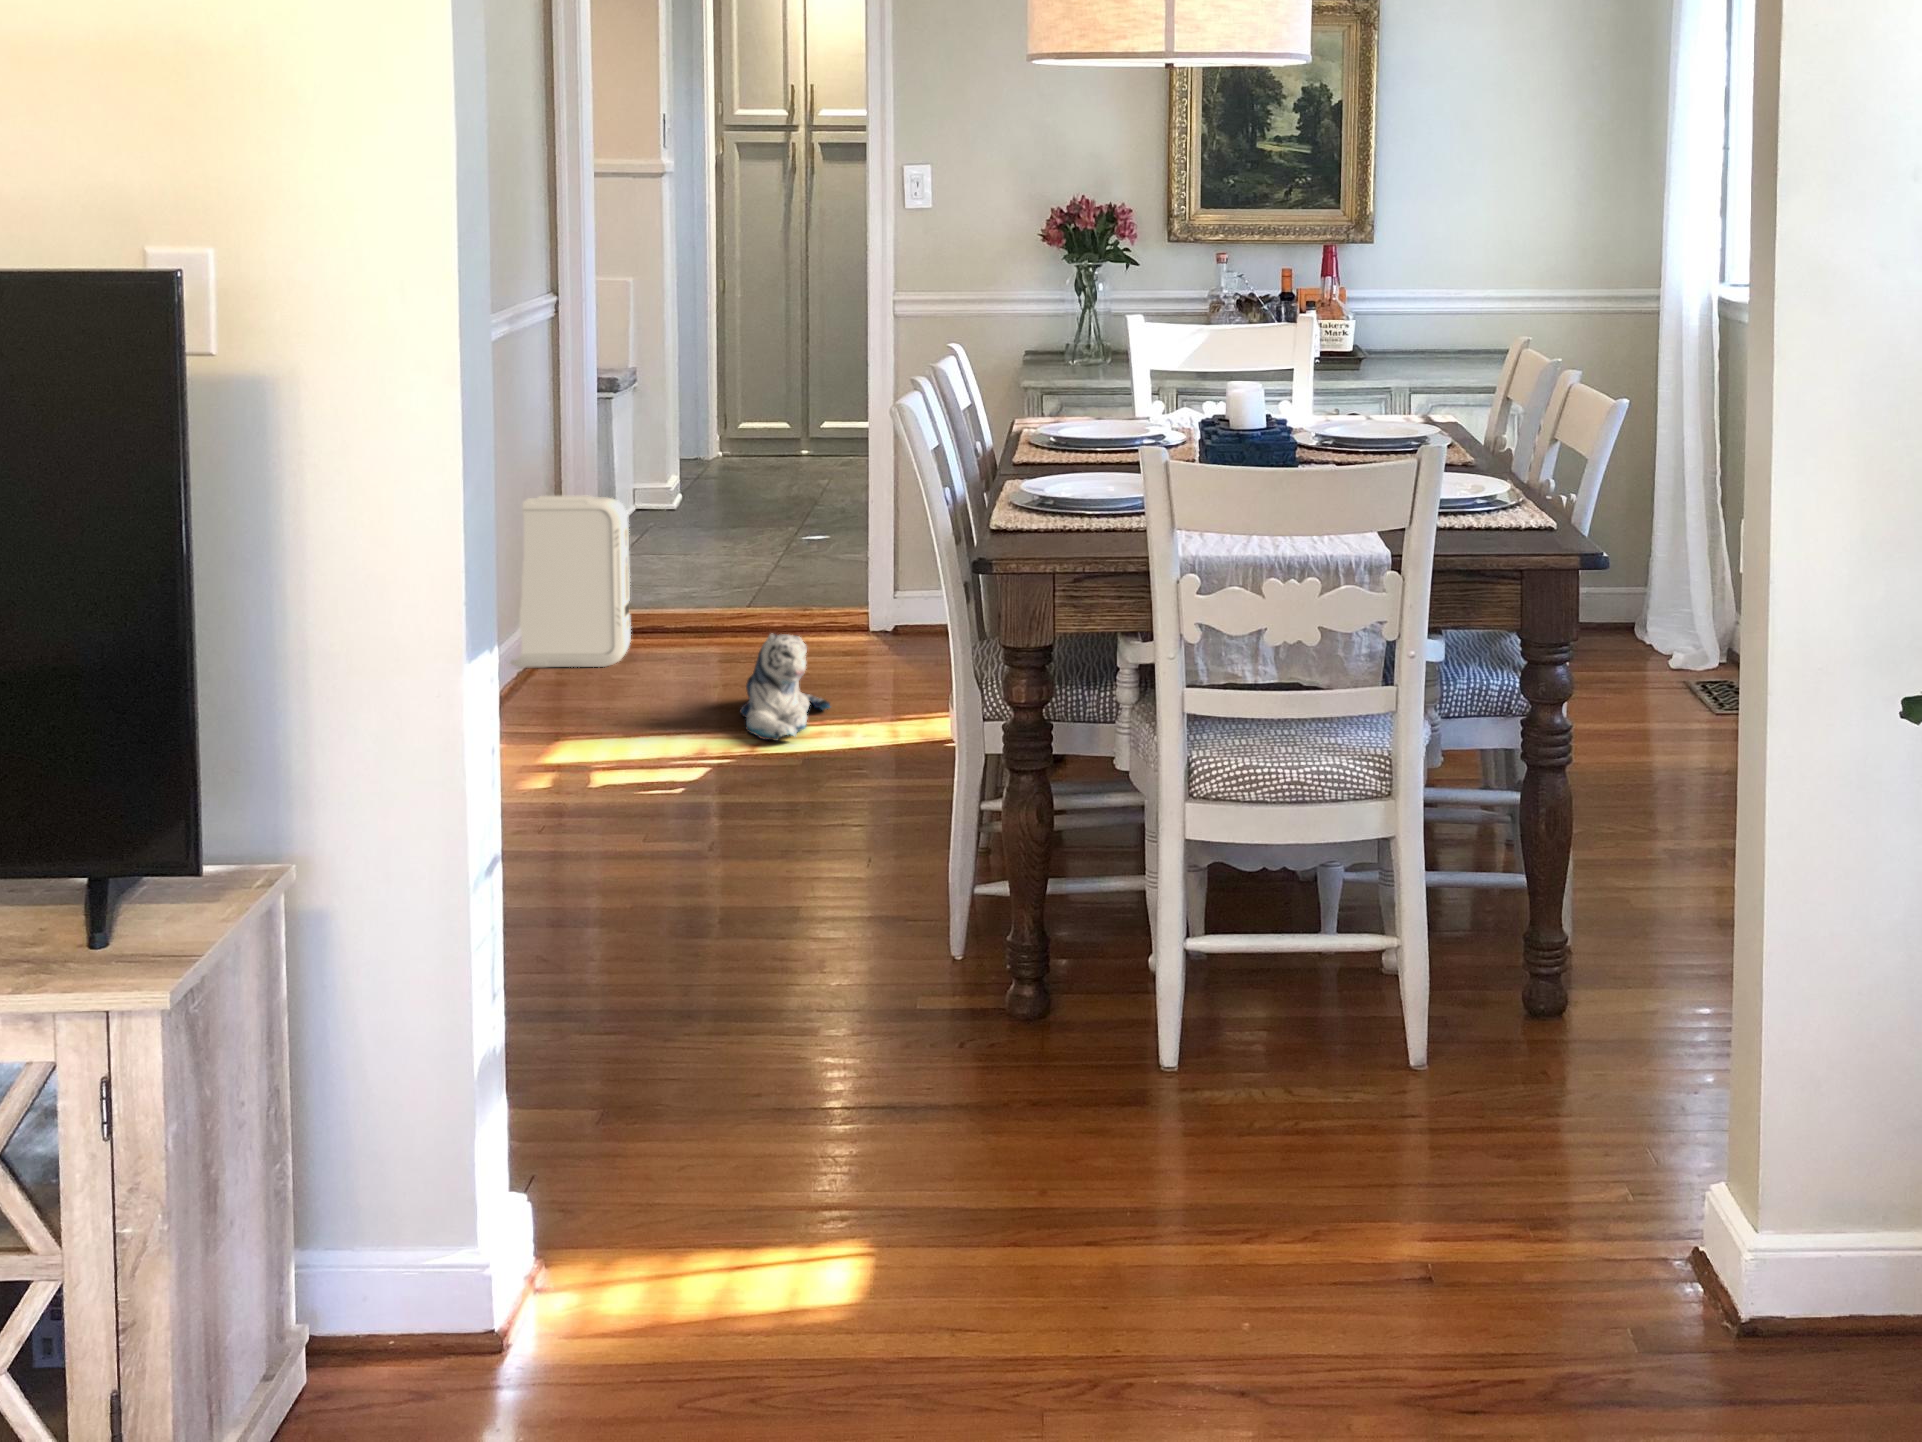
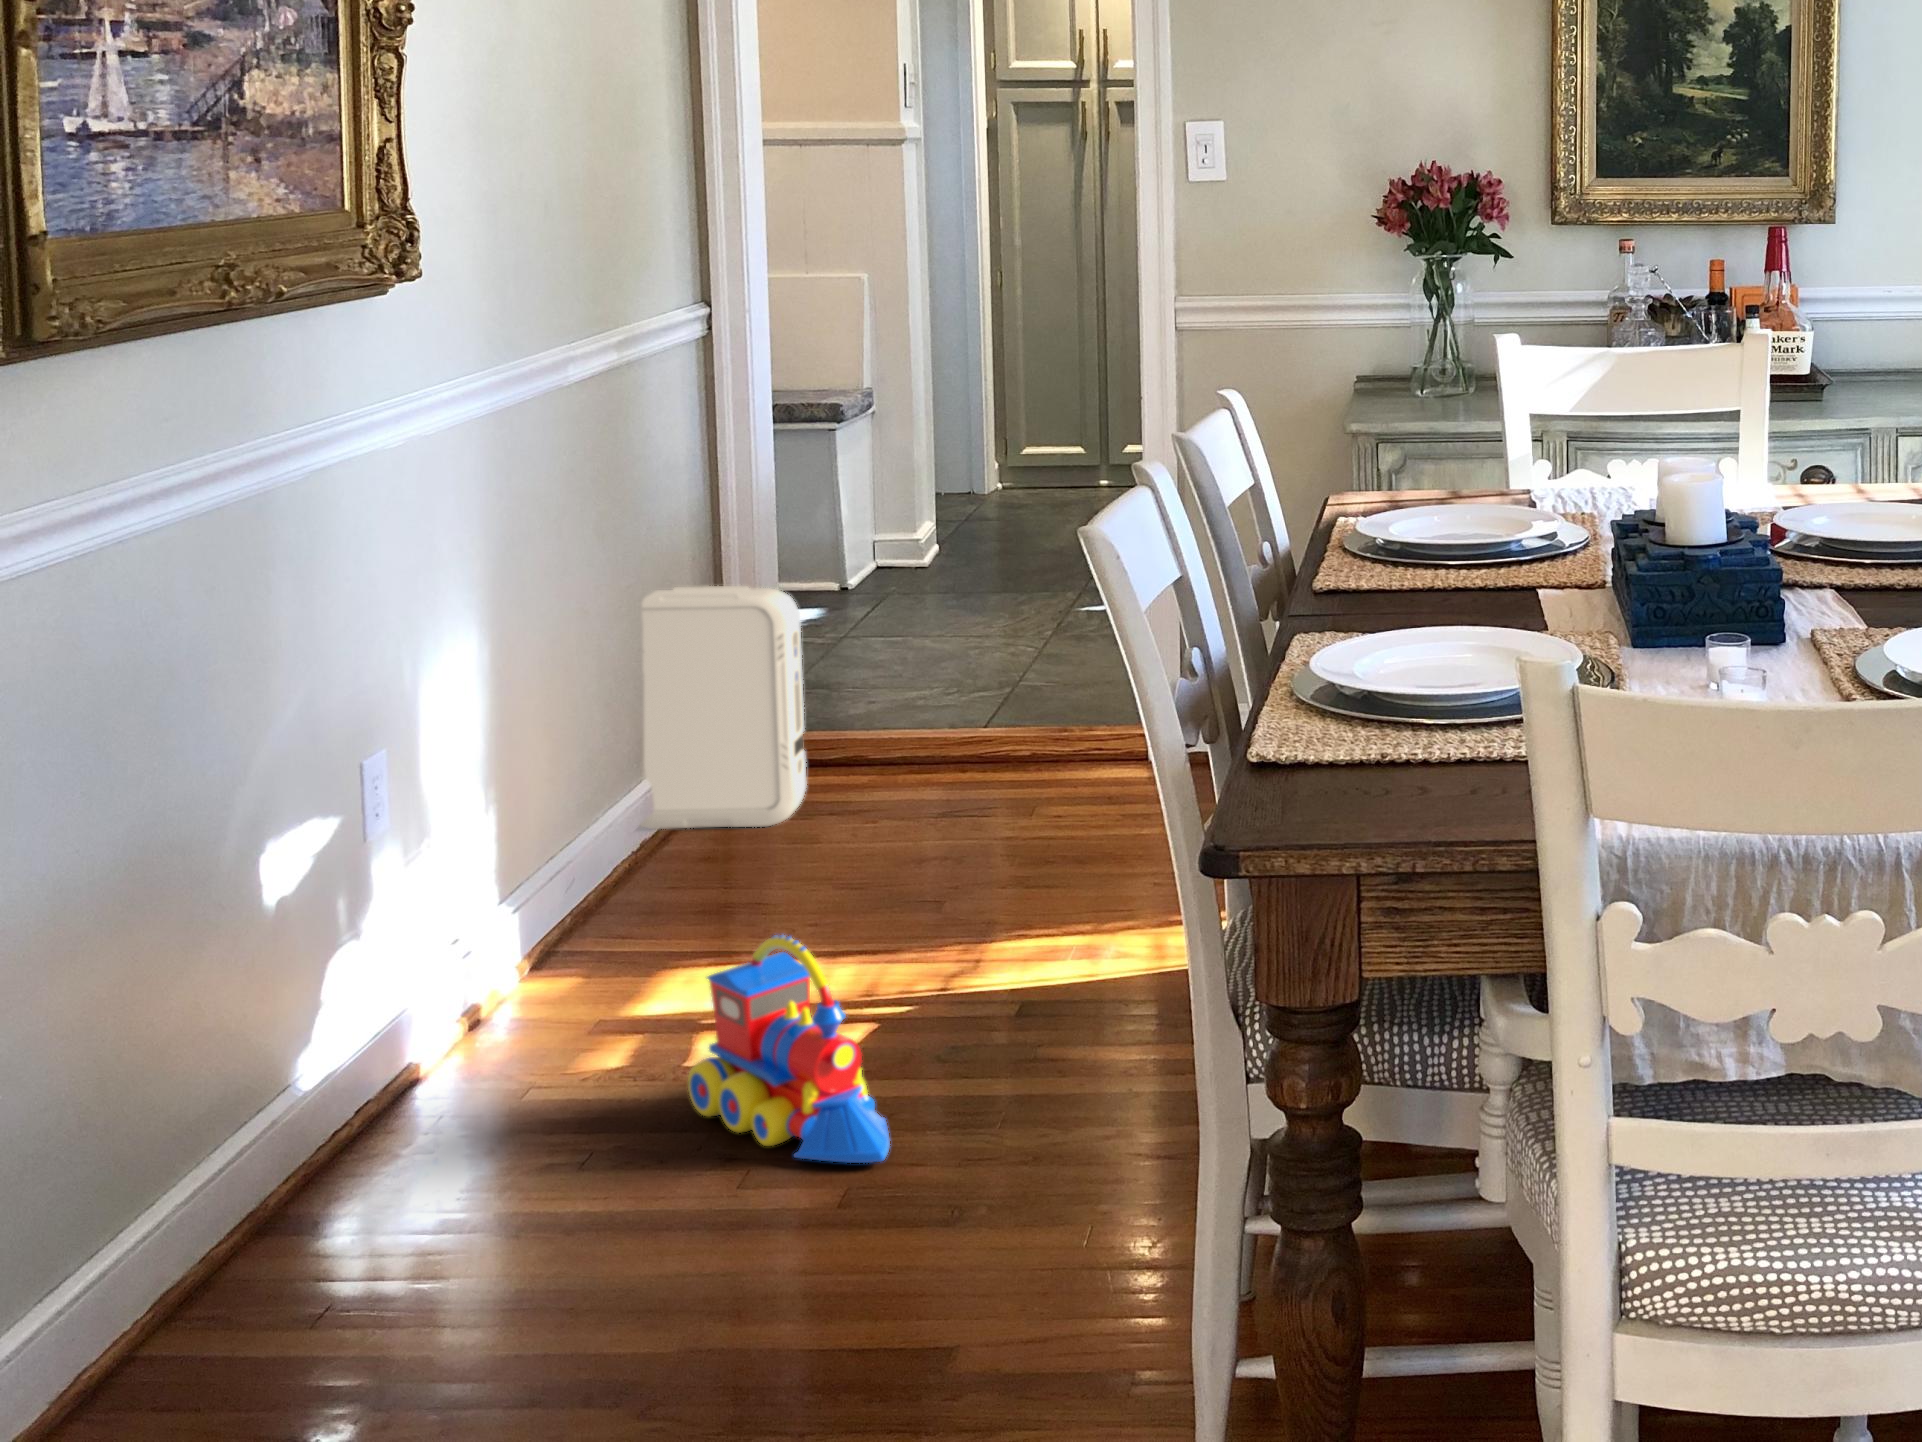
plush toy: present [740,634,830,741] -> none [938,799,1072,965]
toy train: none [602,696,738,835] -> present [688,935,890,1163]

